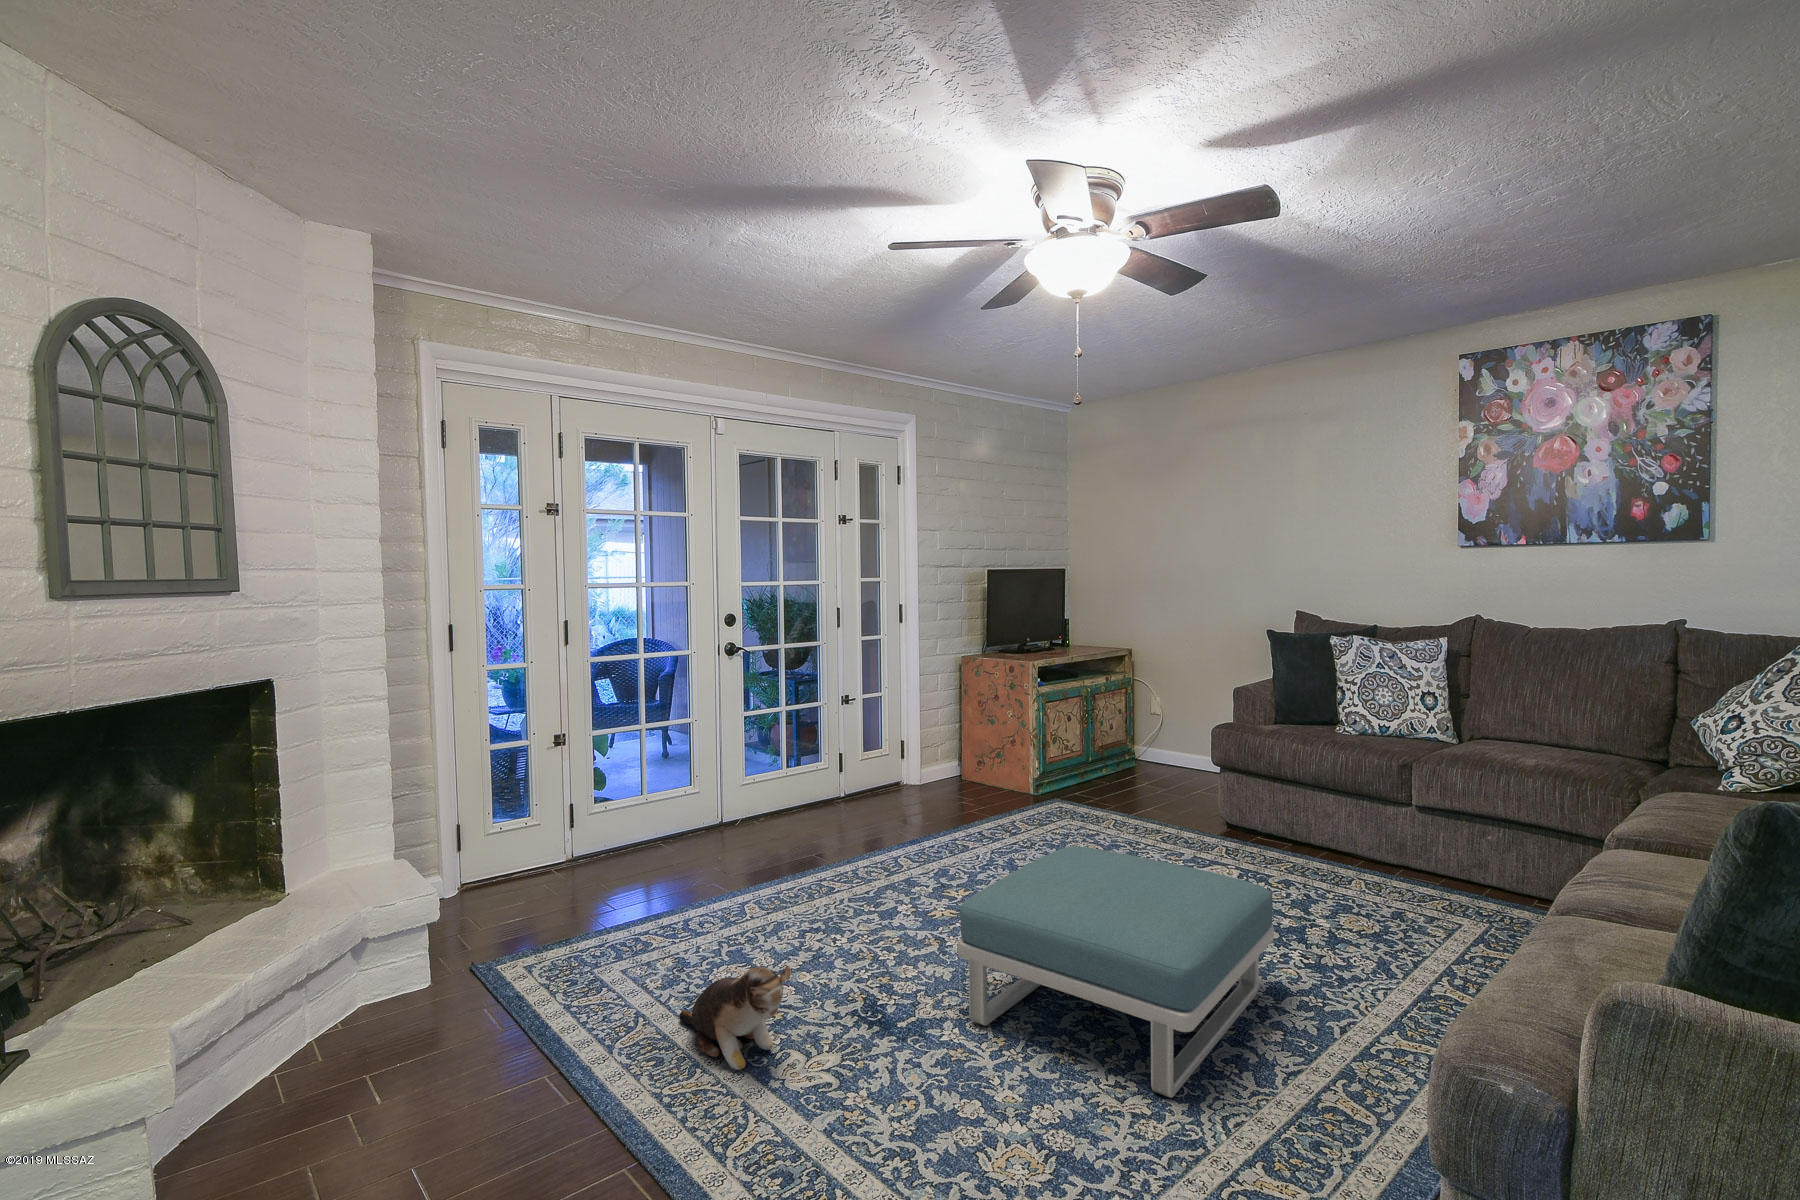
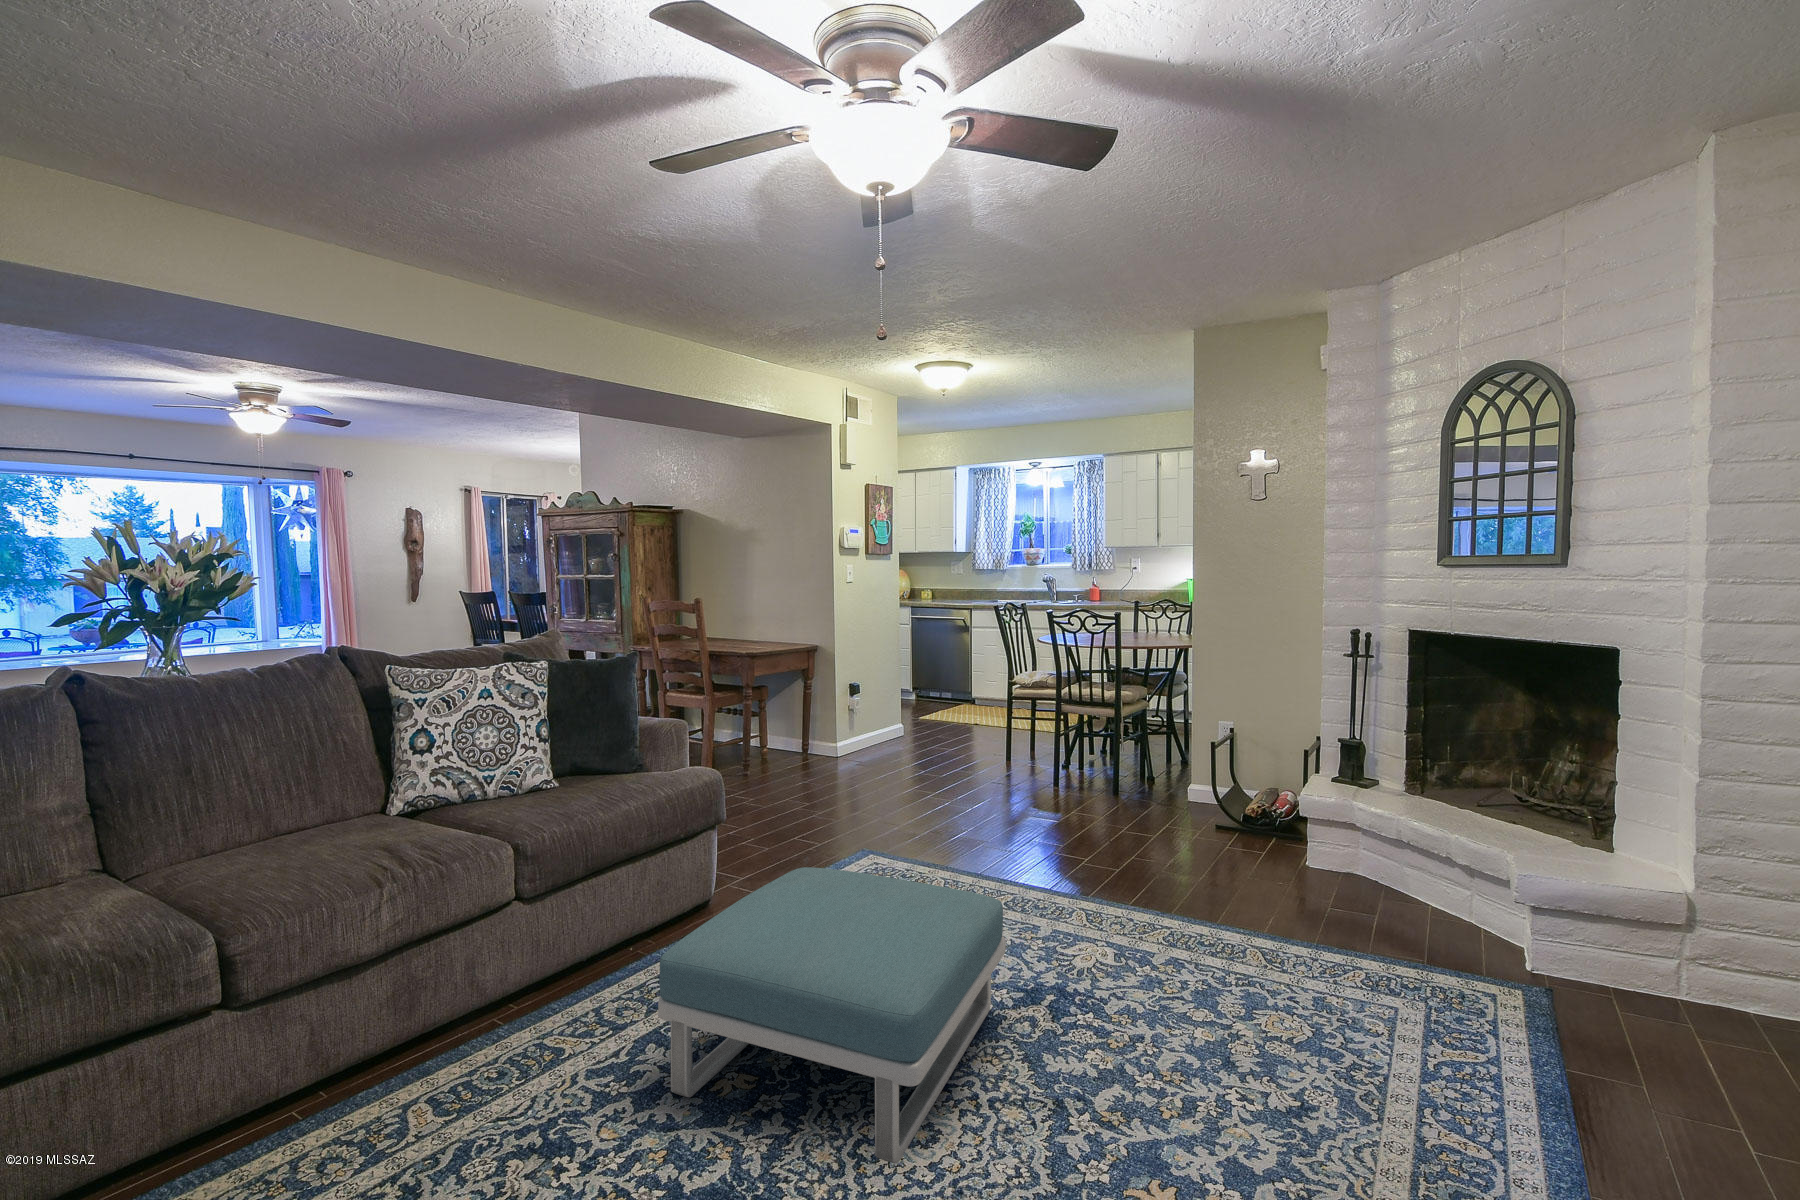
plush toy: present [679,966,791,1070] -> none [1097,871,1249,982]

